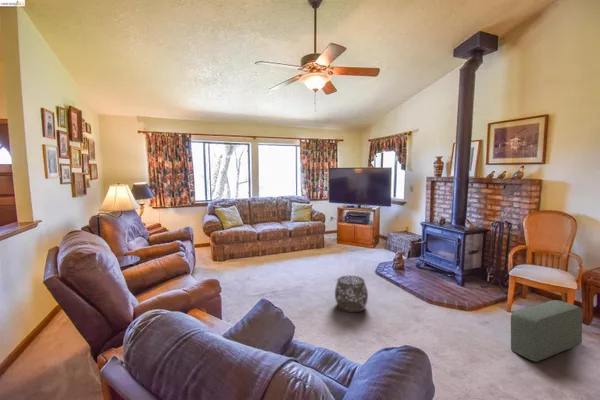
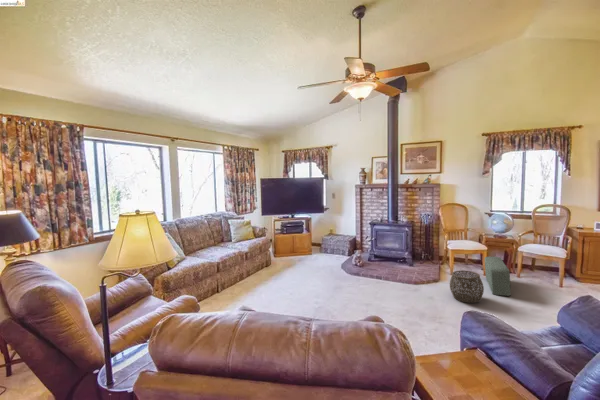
woven basket: present [335,276,368,312] -> present [450,270,484,303]

